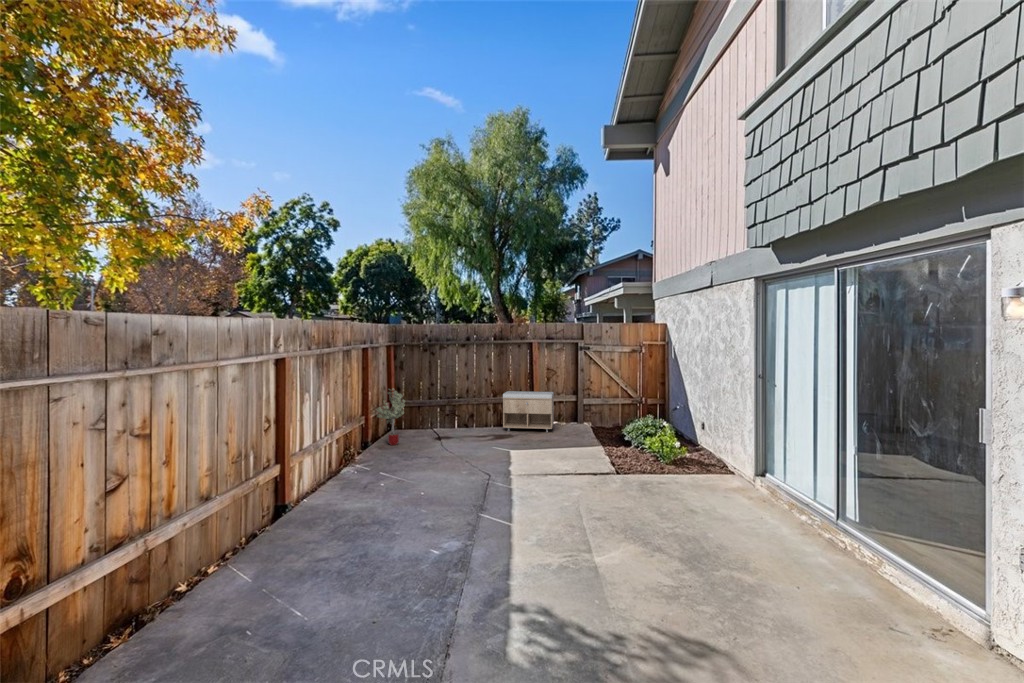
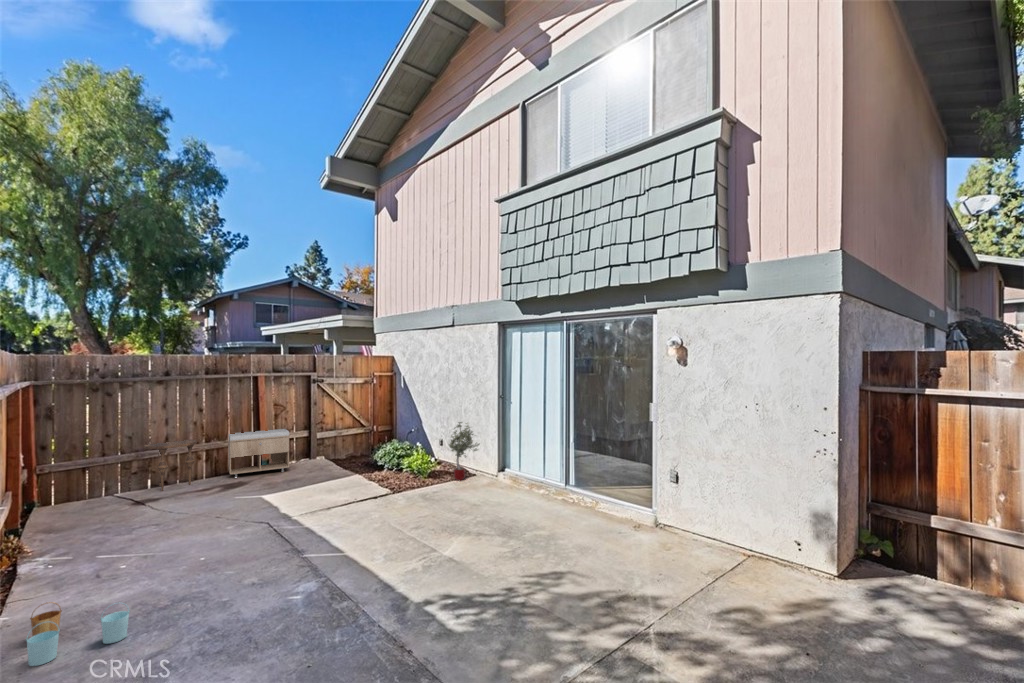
potted tree: present [377,389,405,445] -> present [449,422,479,480]
side table: none [442,392,479,433] -> present [144,440,197,491]
bucket: none [246,503,308,548] -> present [26,602,130,666]

